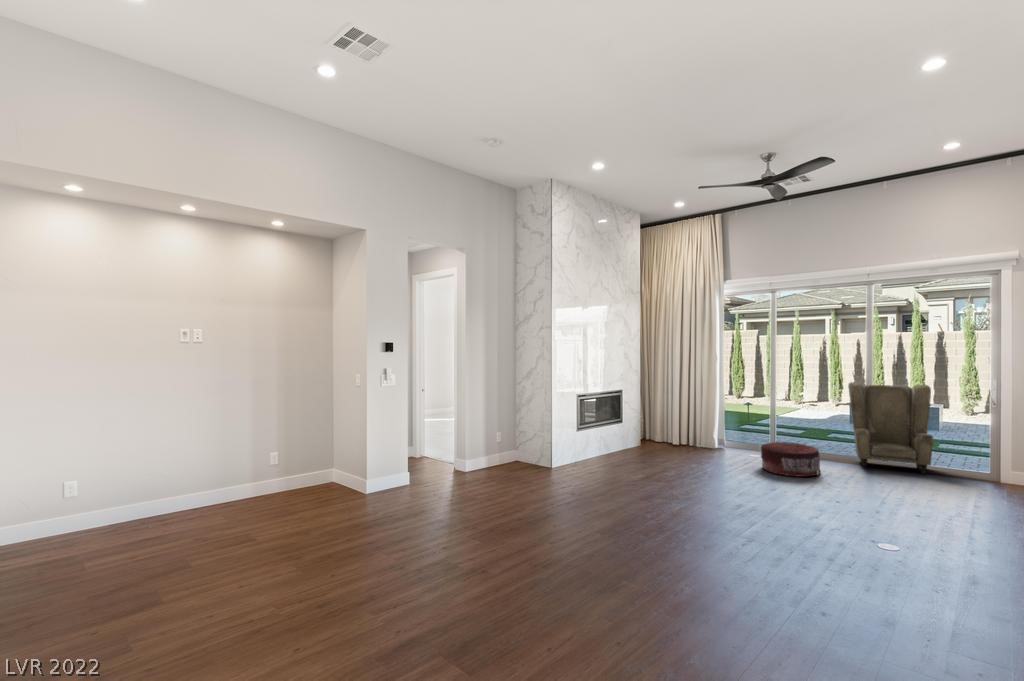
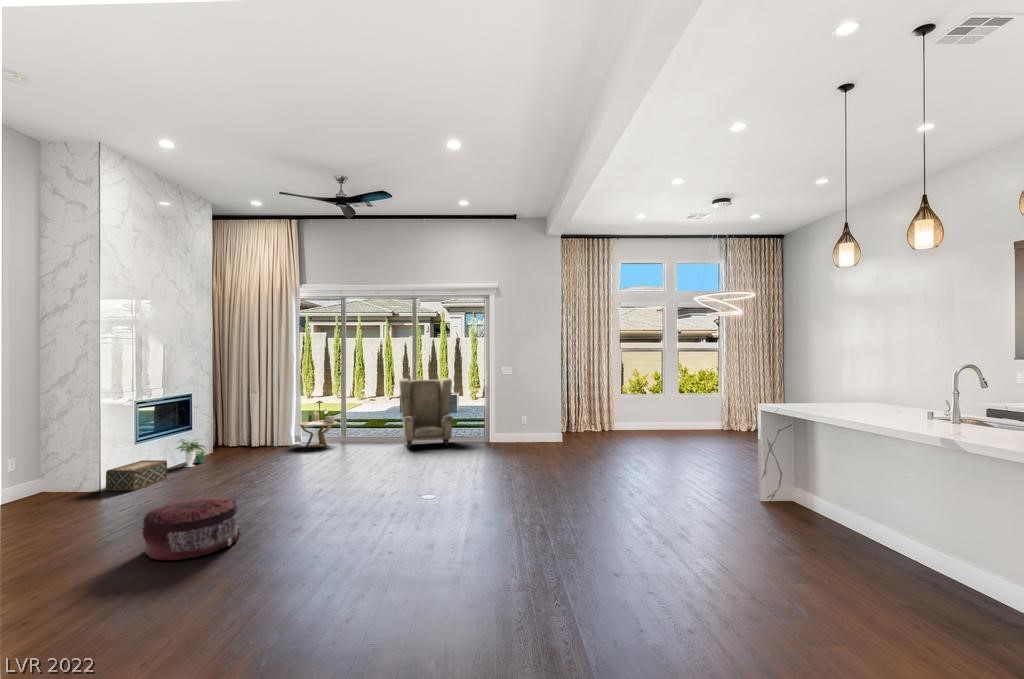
side table: none [727,409,770,450] -> present [299,410,337,447]
potted plant: none [618,425,646,450] -> present [177,439,206,467]
woven basket: none [568,439,611,464] -> present [106,460,167,491]
pouf: present [761,442,821,477] -> present [142,497,240,561]

